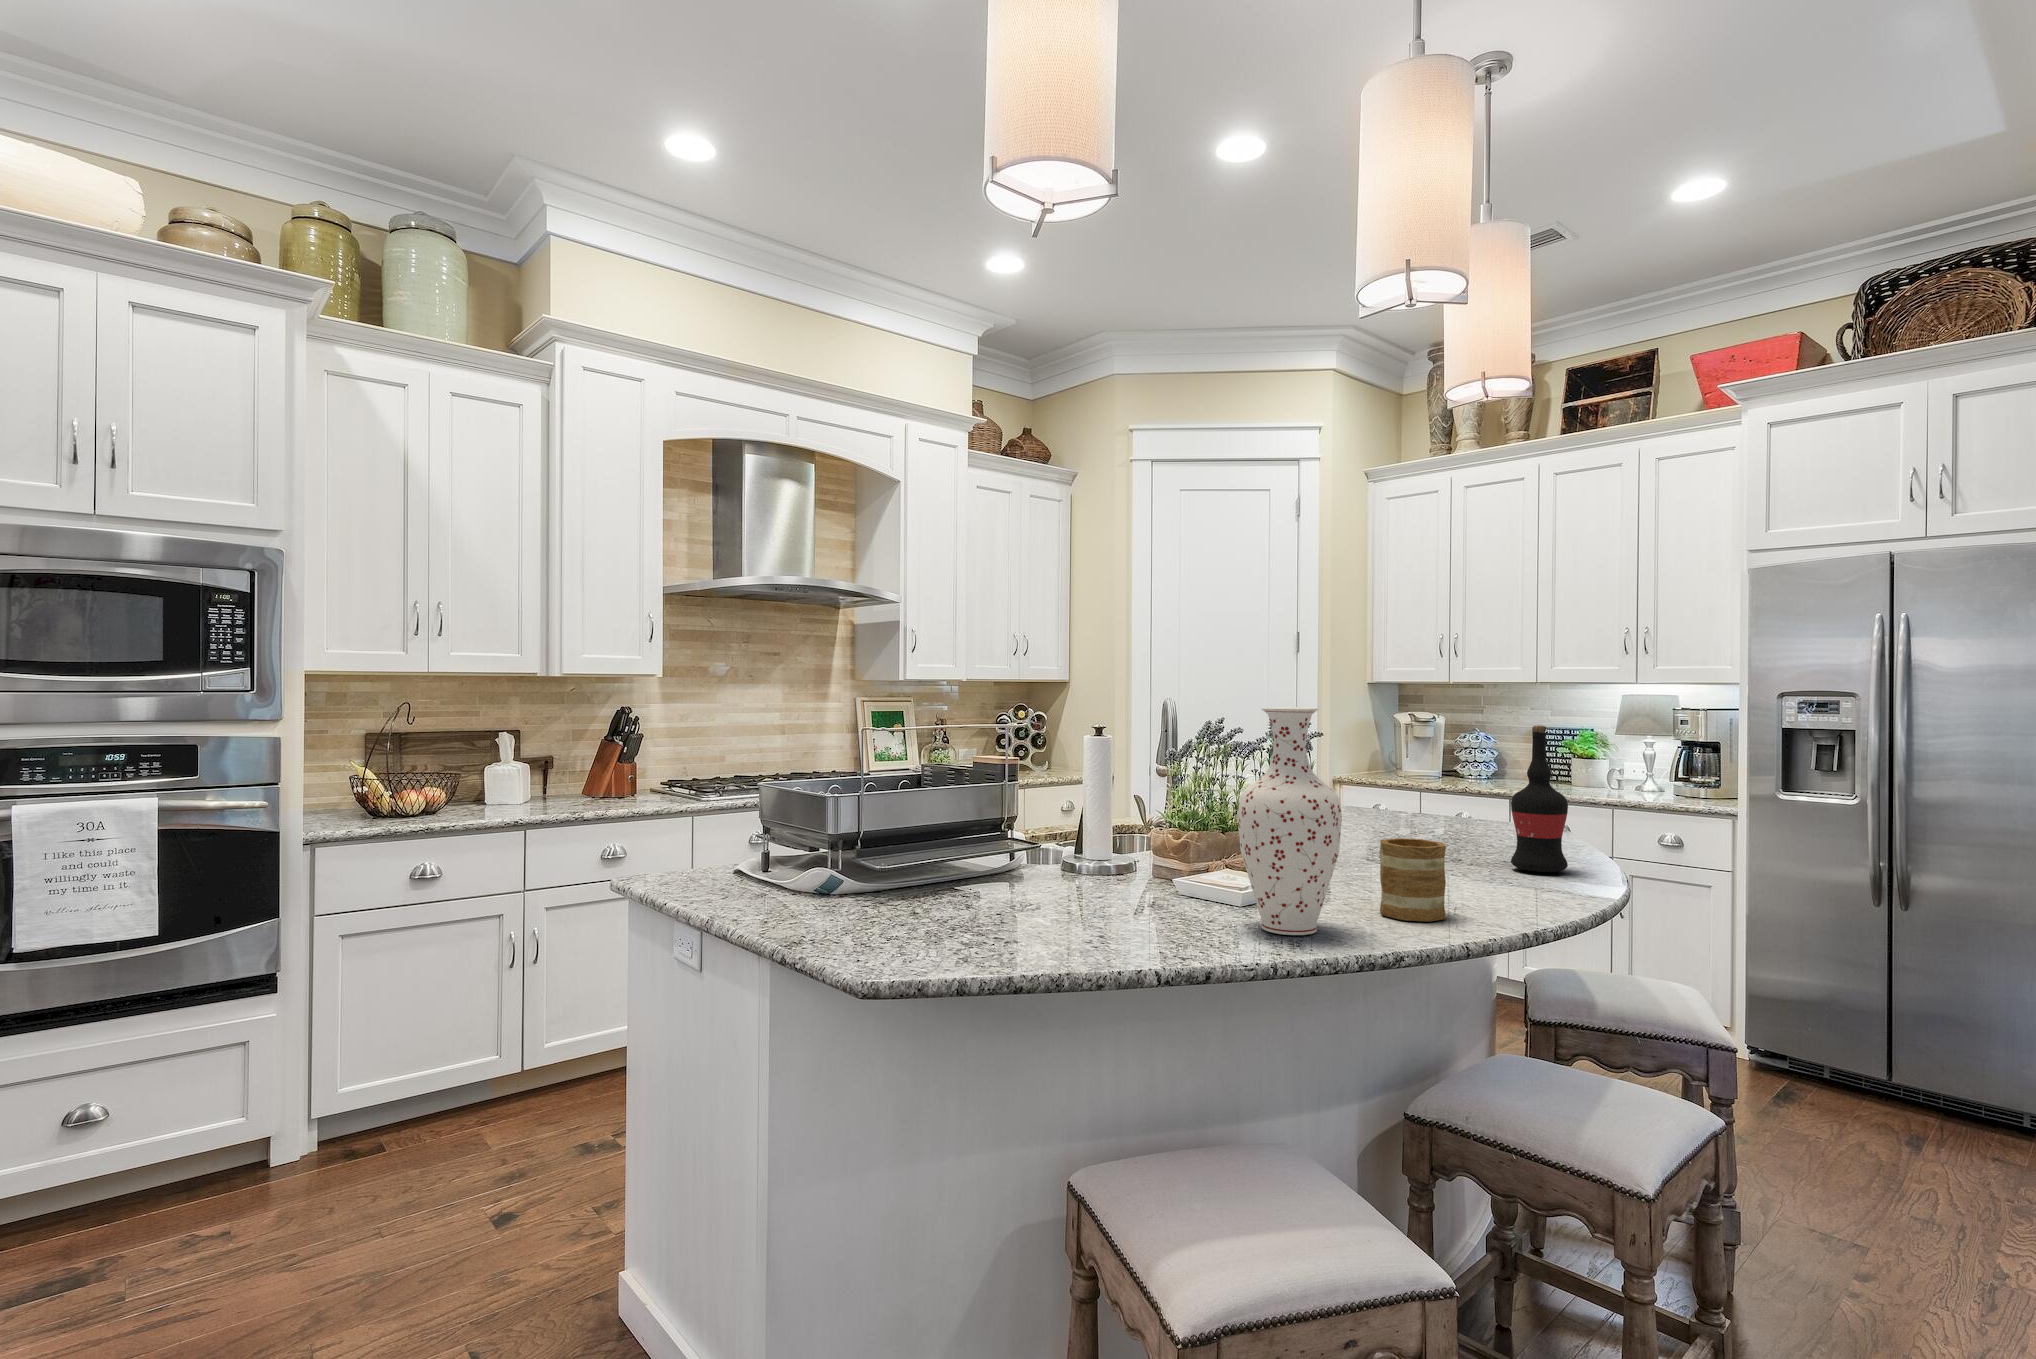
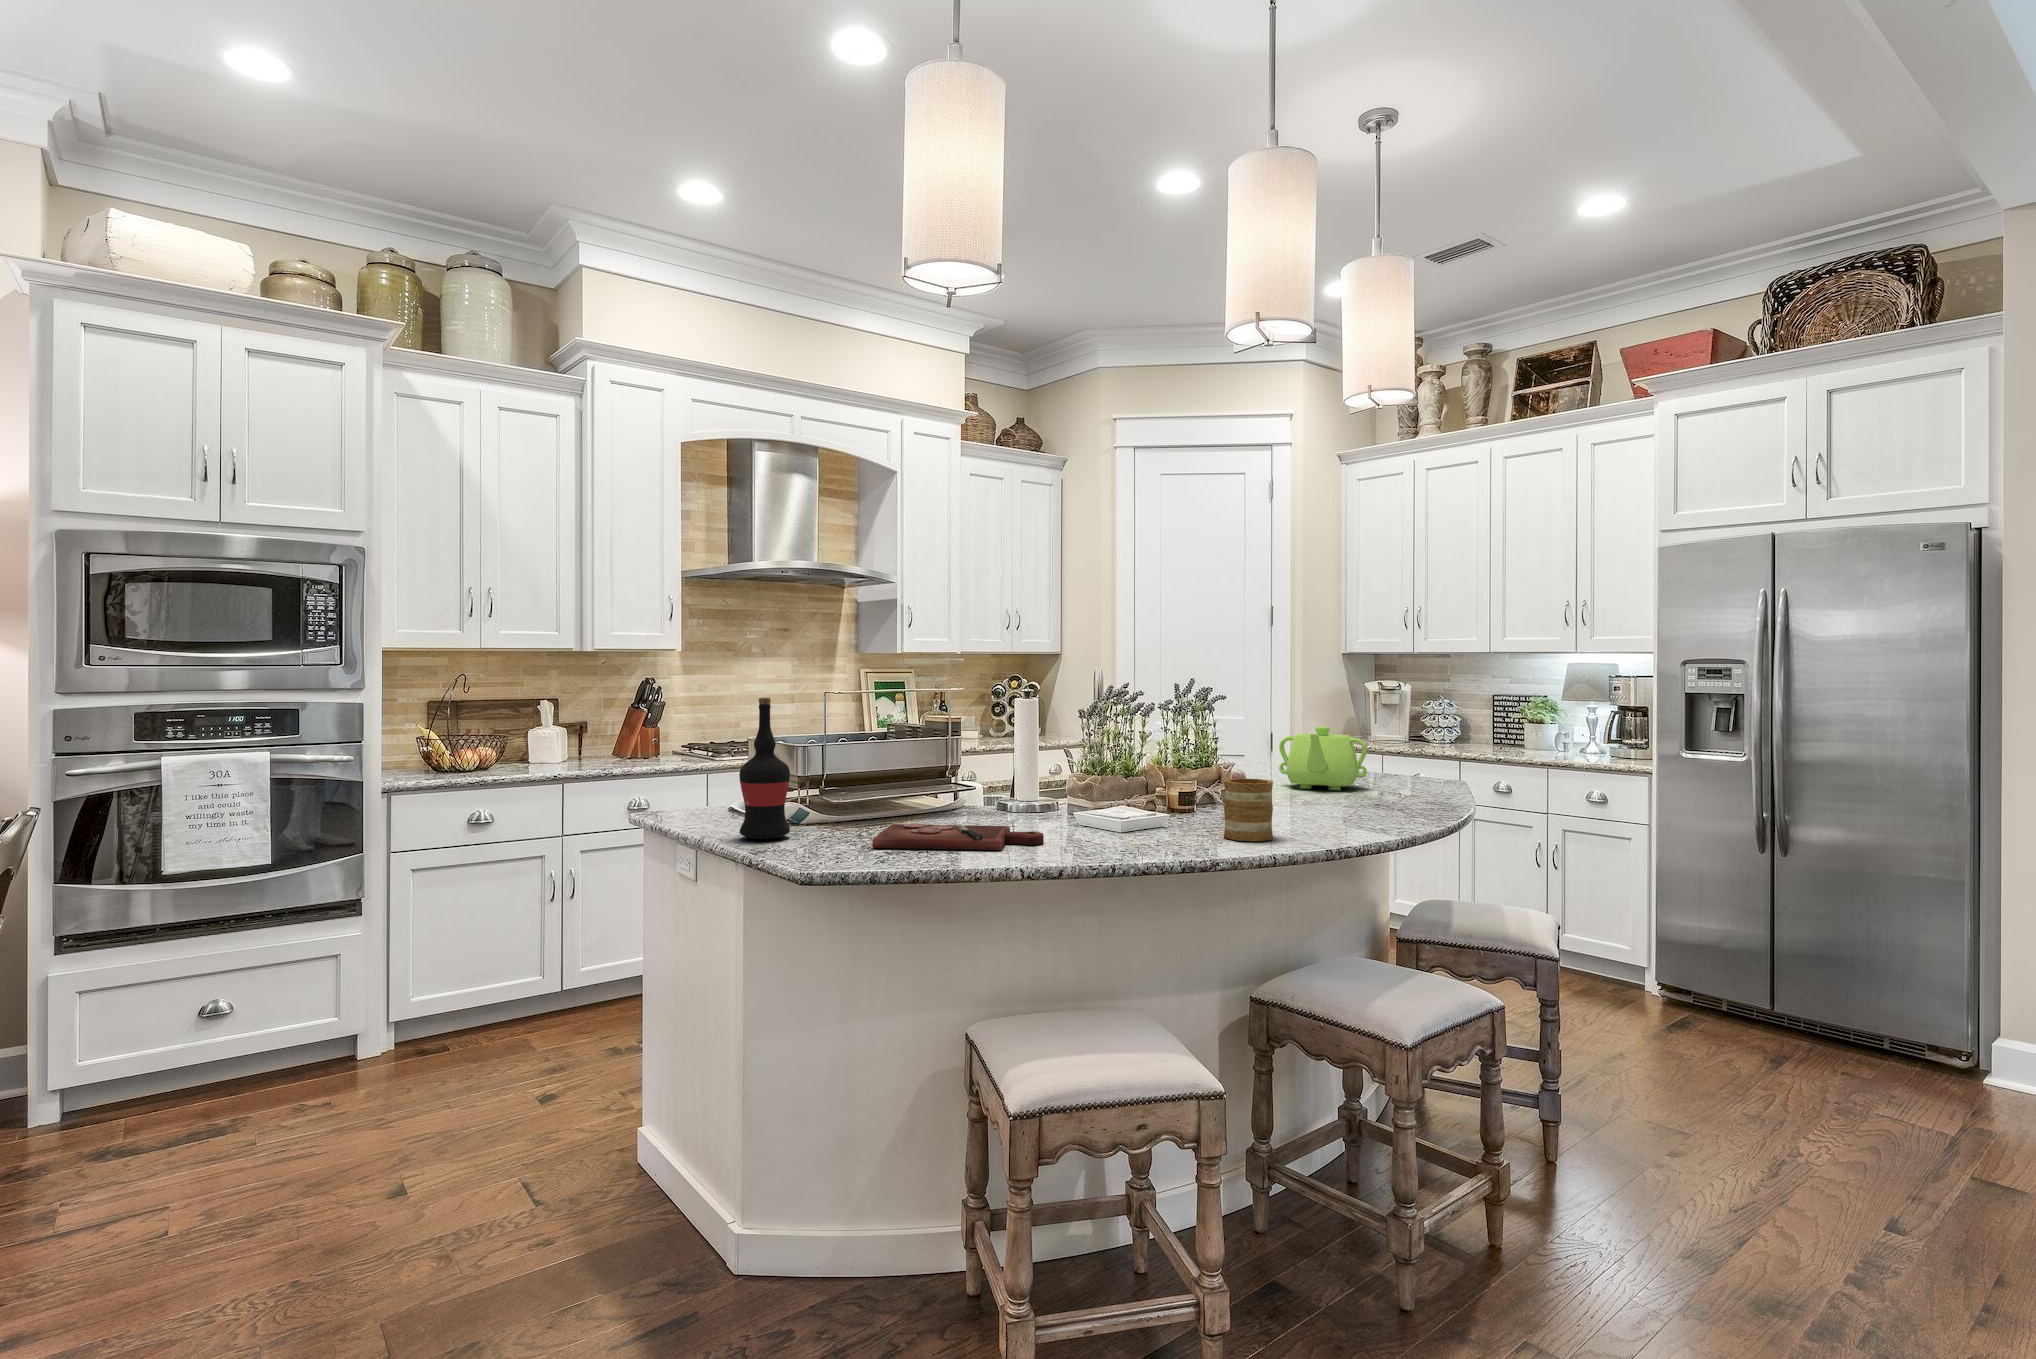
vase: present [1238,707,1342,935] -> none [1103,675,1182,849]
wine bottle: present [1511,725,1568,872] -> present [739,697,790,839]
teapot: none [1375,766,1482,842] -> present [1279,726,1367,790]
cutting board: none [939,898,1159,939] -> present [872,824,1044,850]

